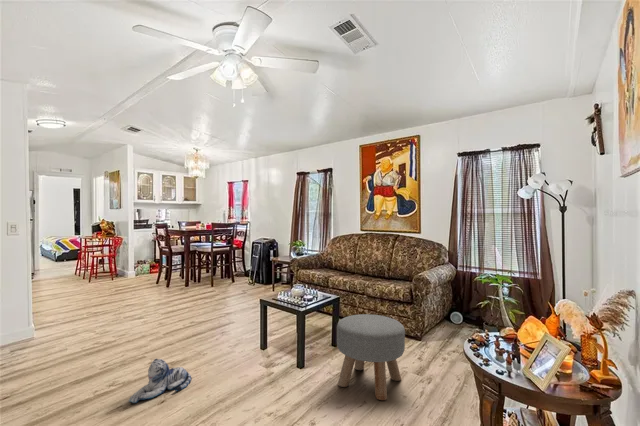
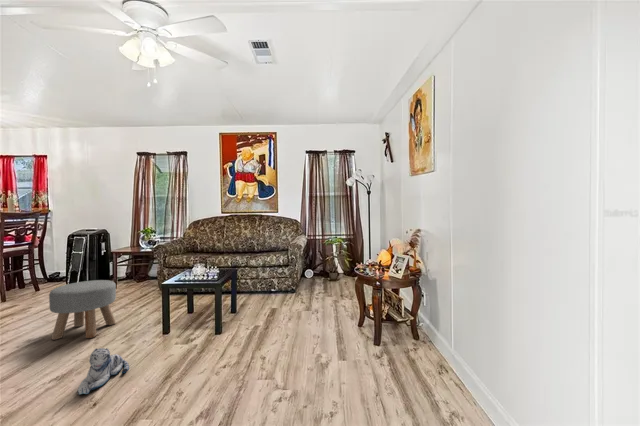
ottoman: present [337,314,405,400] -> present [49,280,116,340]

